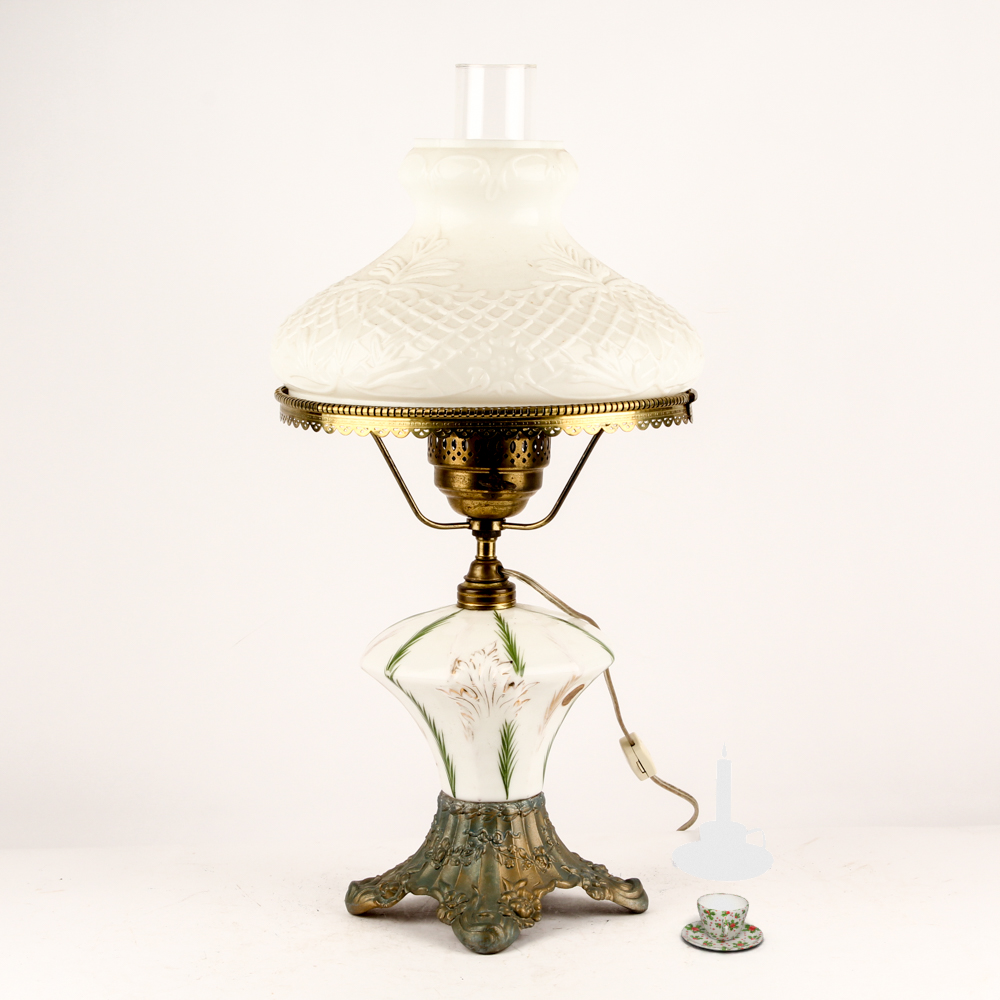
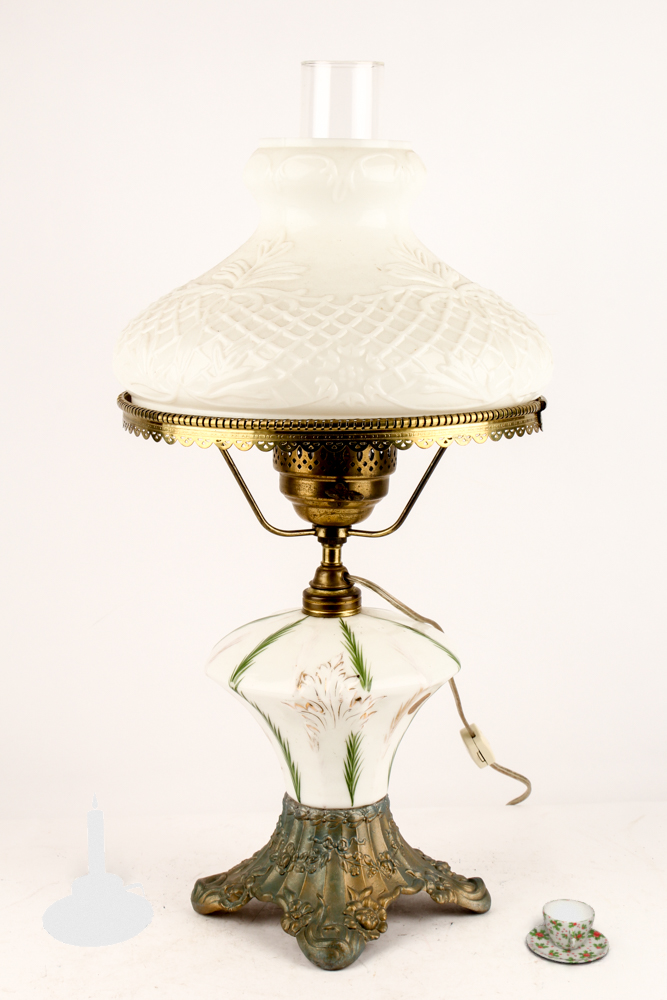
candle holder: present [672,743,774,881] -> present [42,793,154,947]

